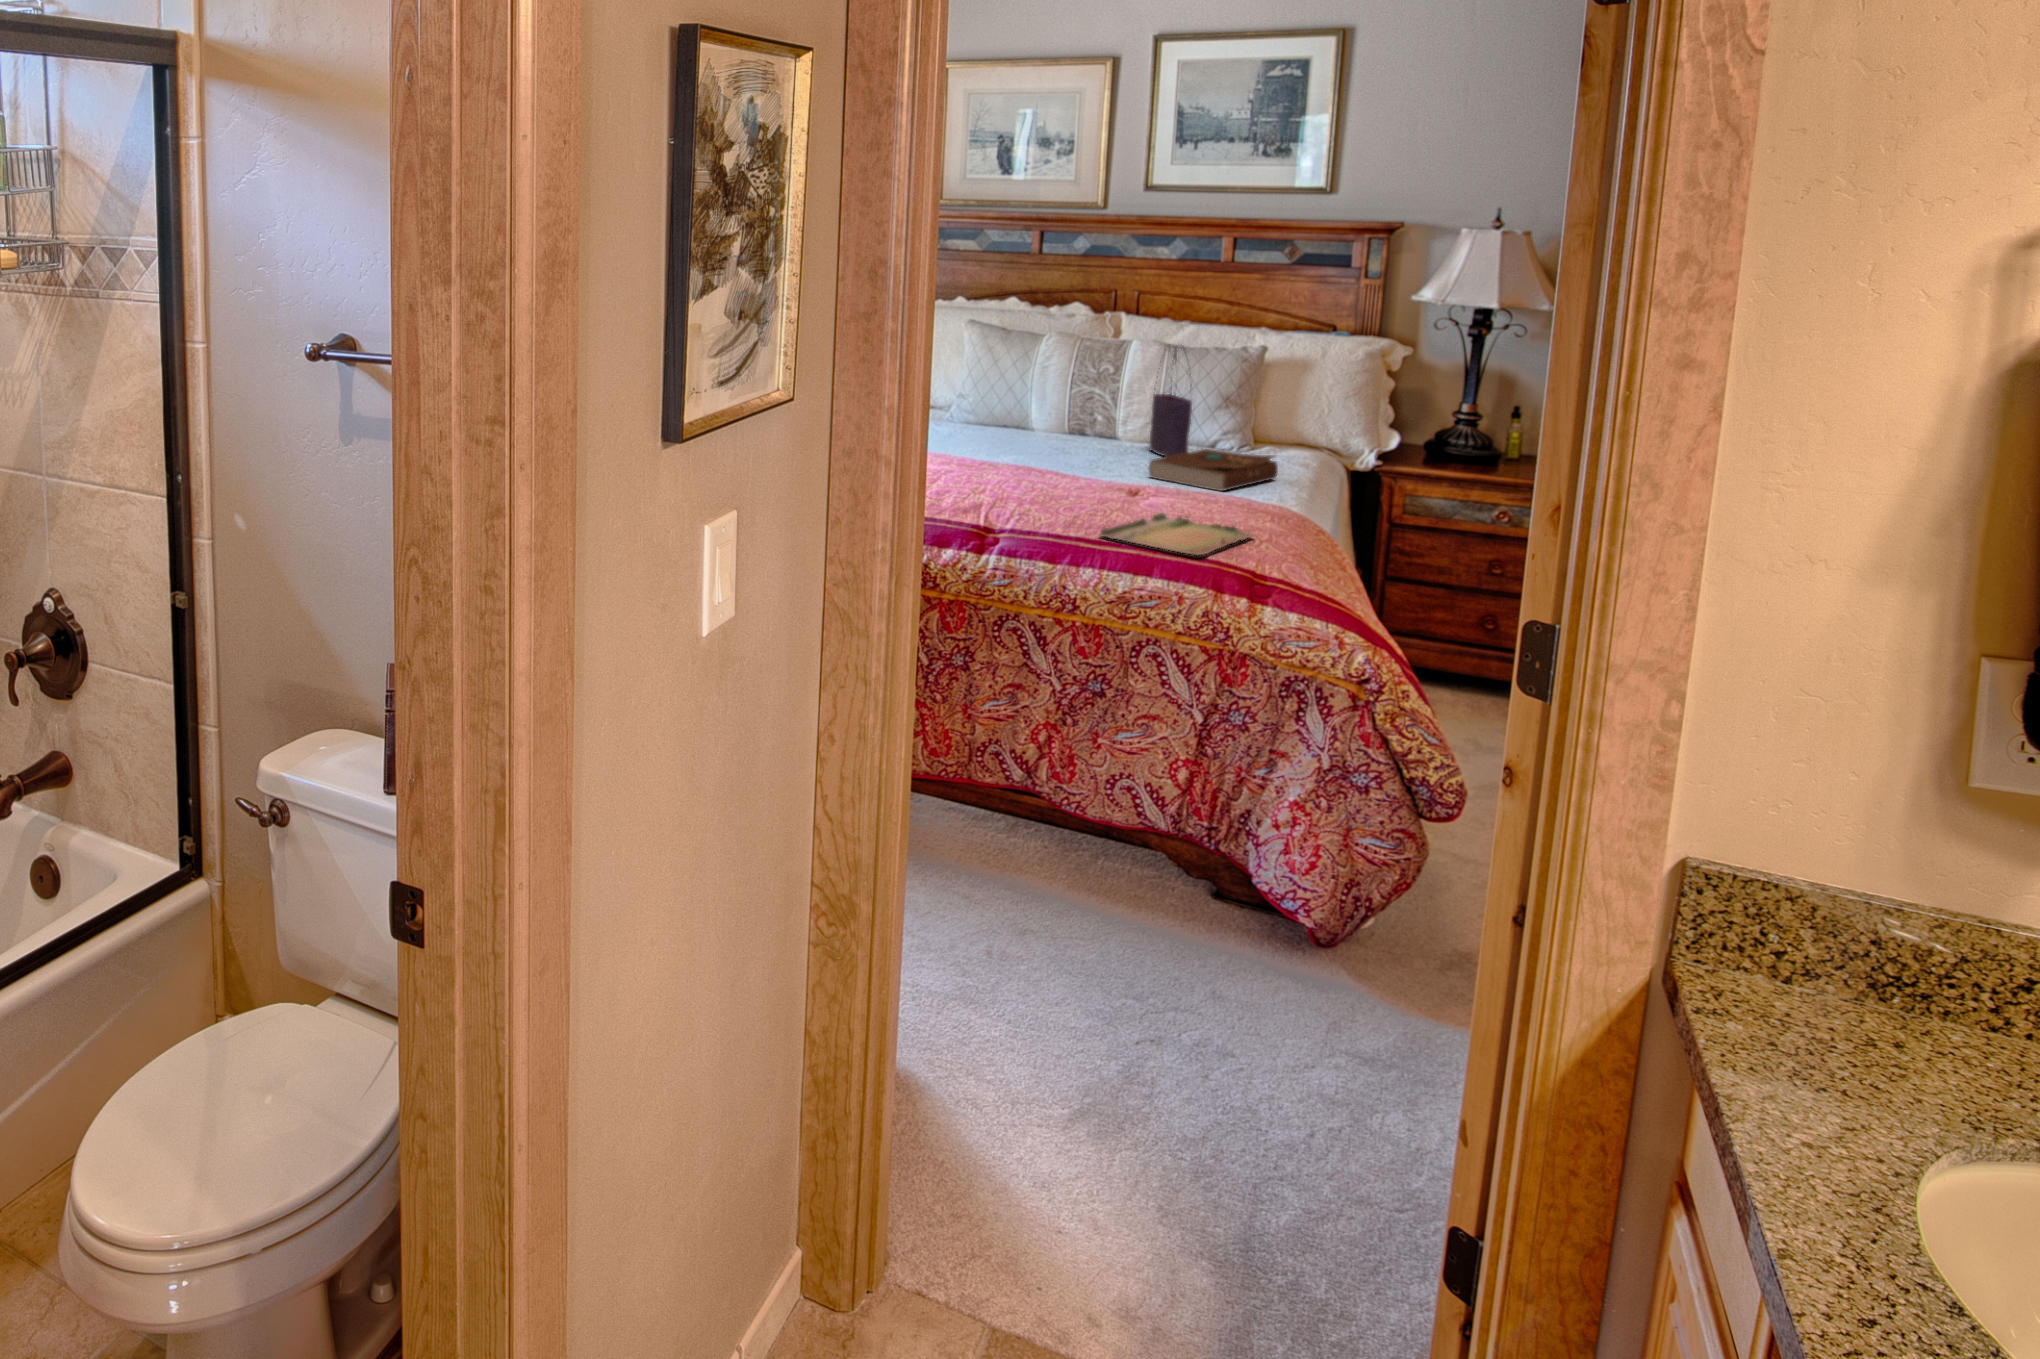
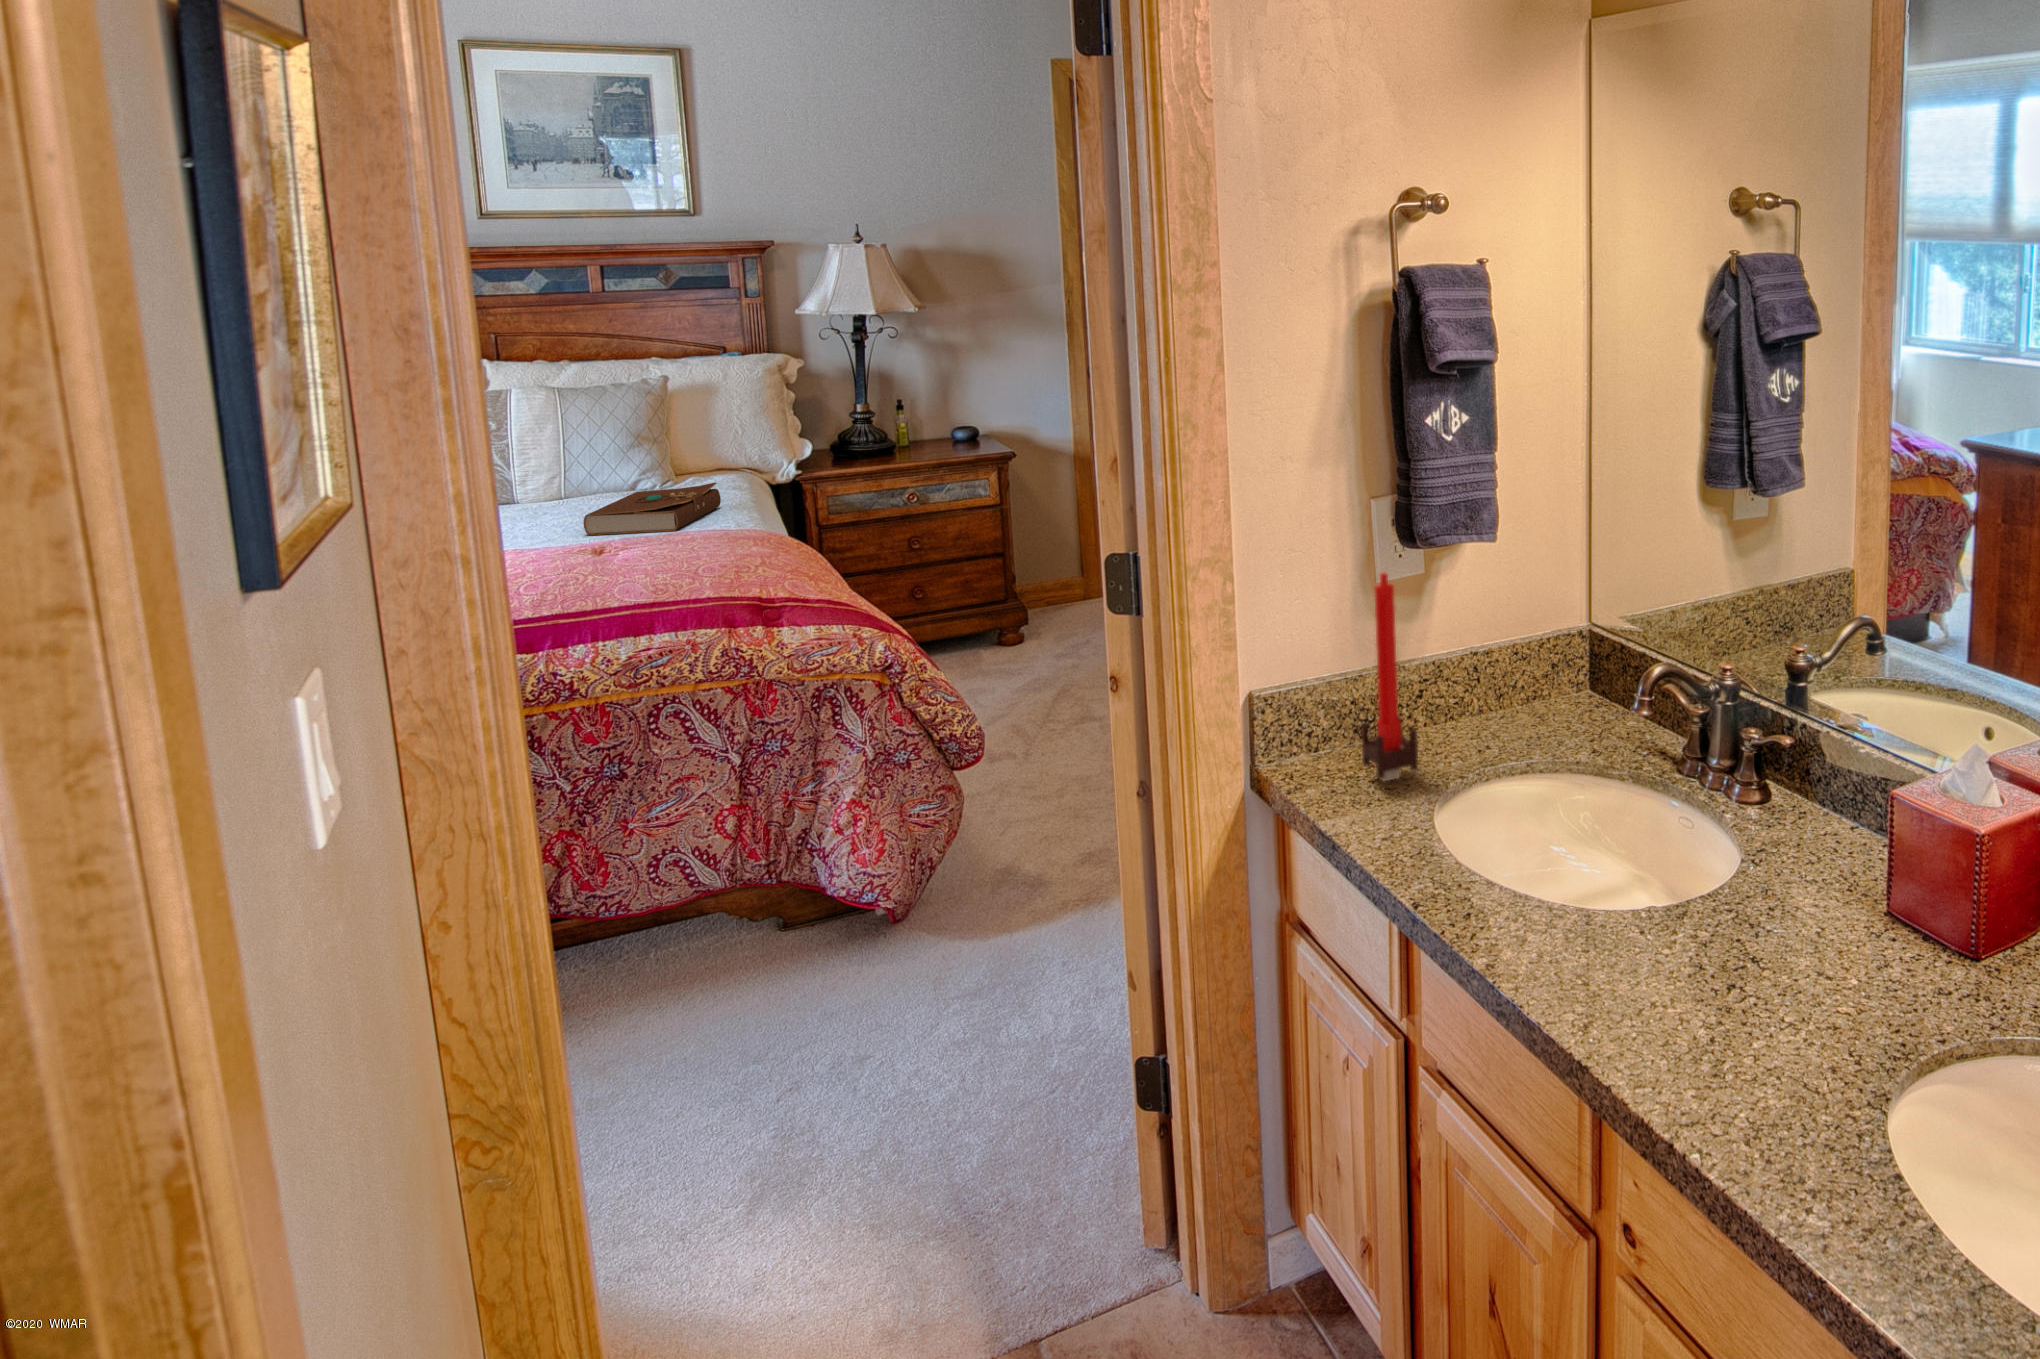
tote bag: present [1150,345,1192,457] -> none [558,386,614,510]
tray: present [1100,513,1253,555] -> none [576,552,740,610]
candle: none [1845,772,1958,1096] -> present [1361,573,1418,781]

